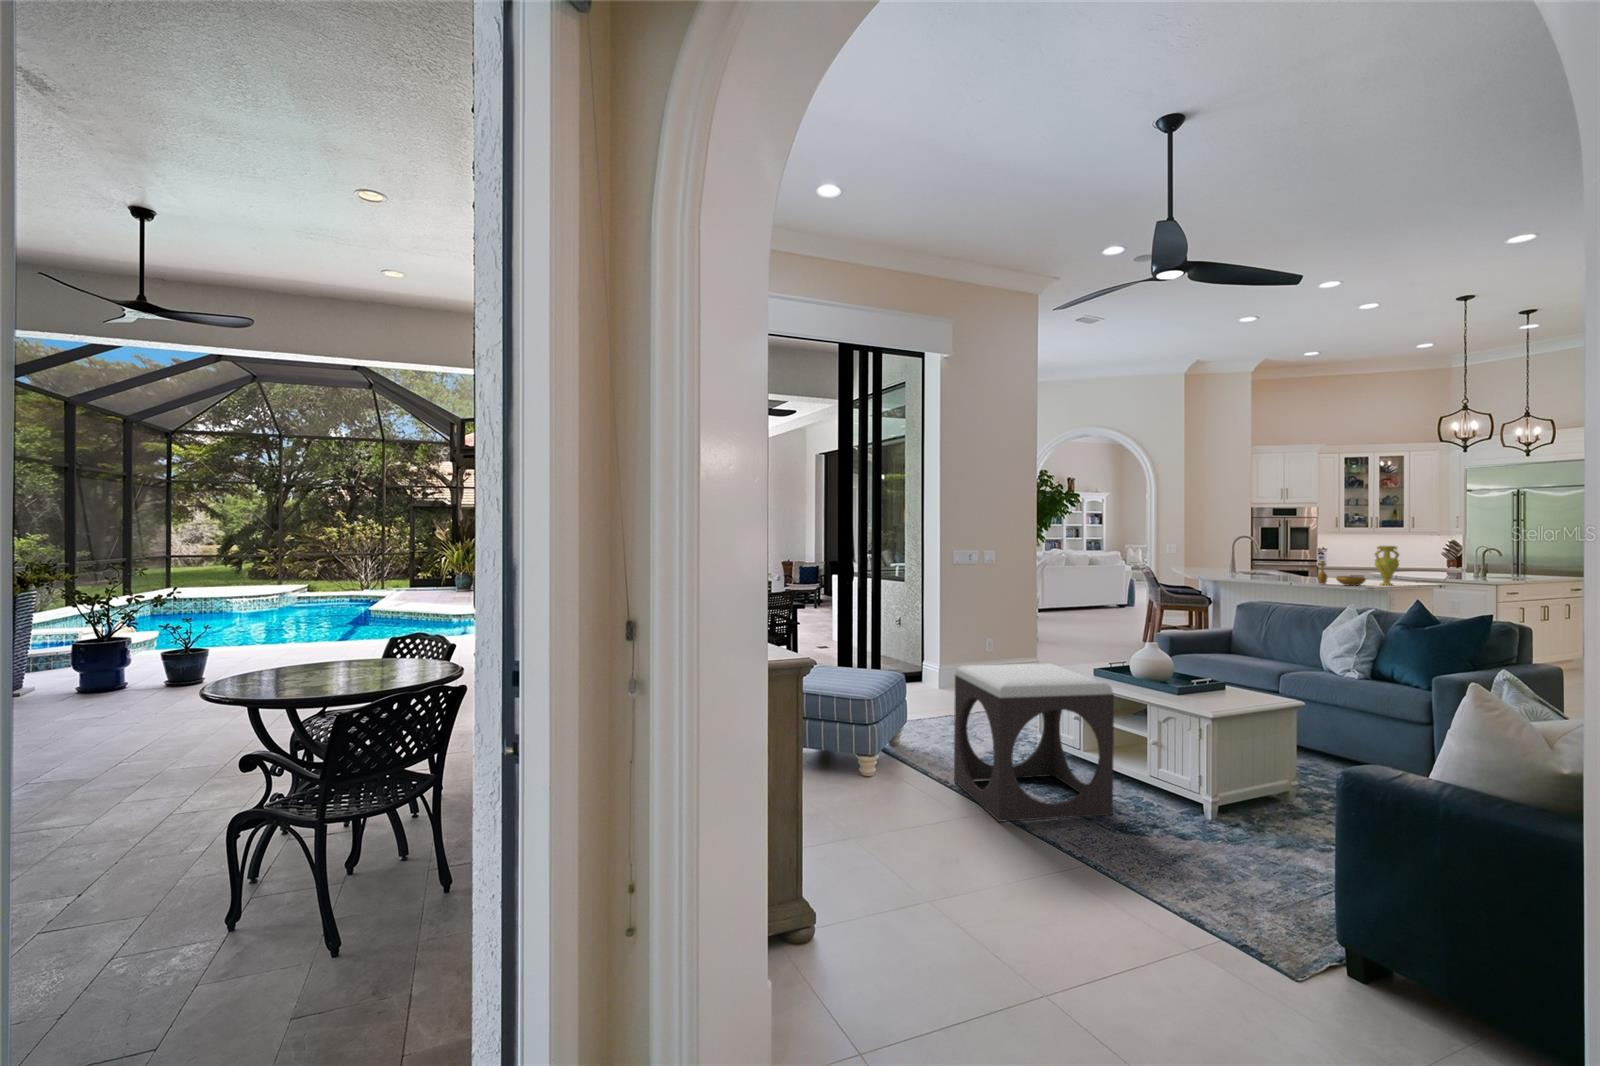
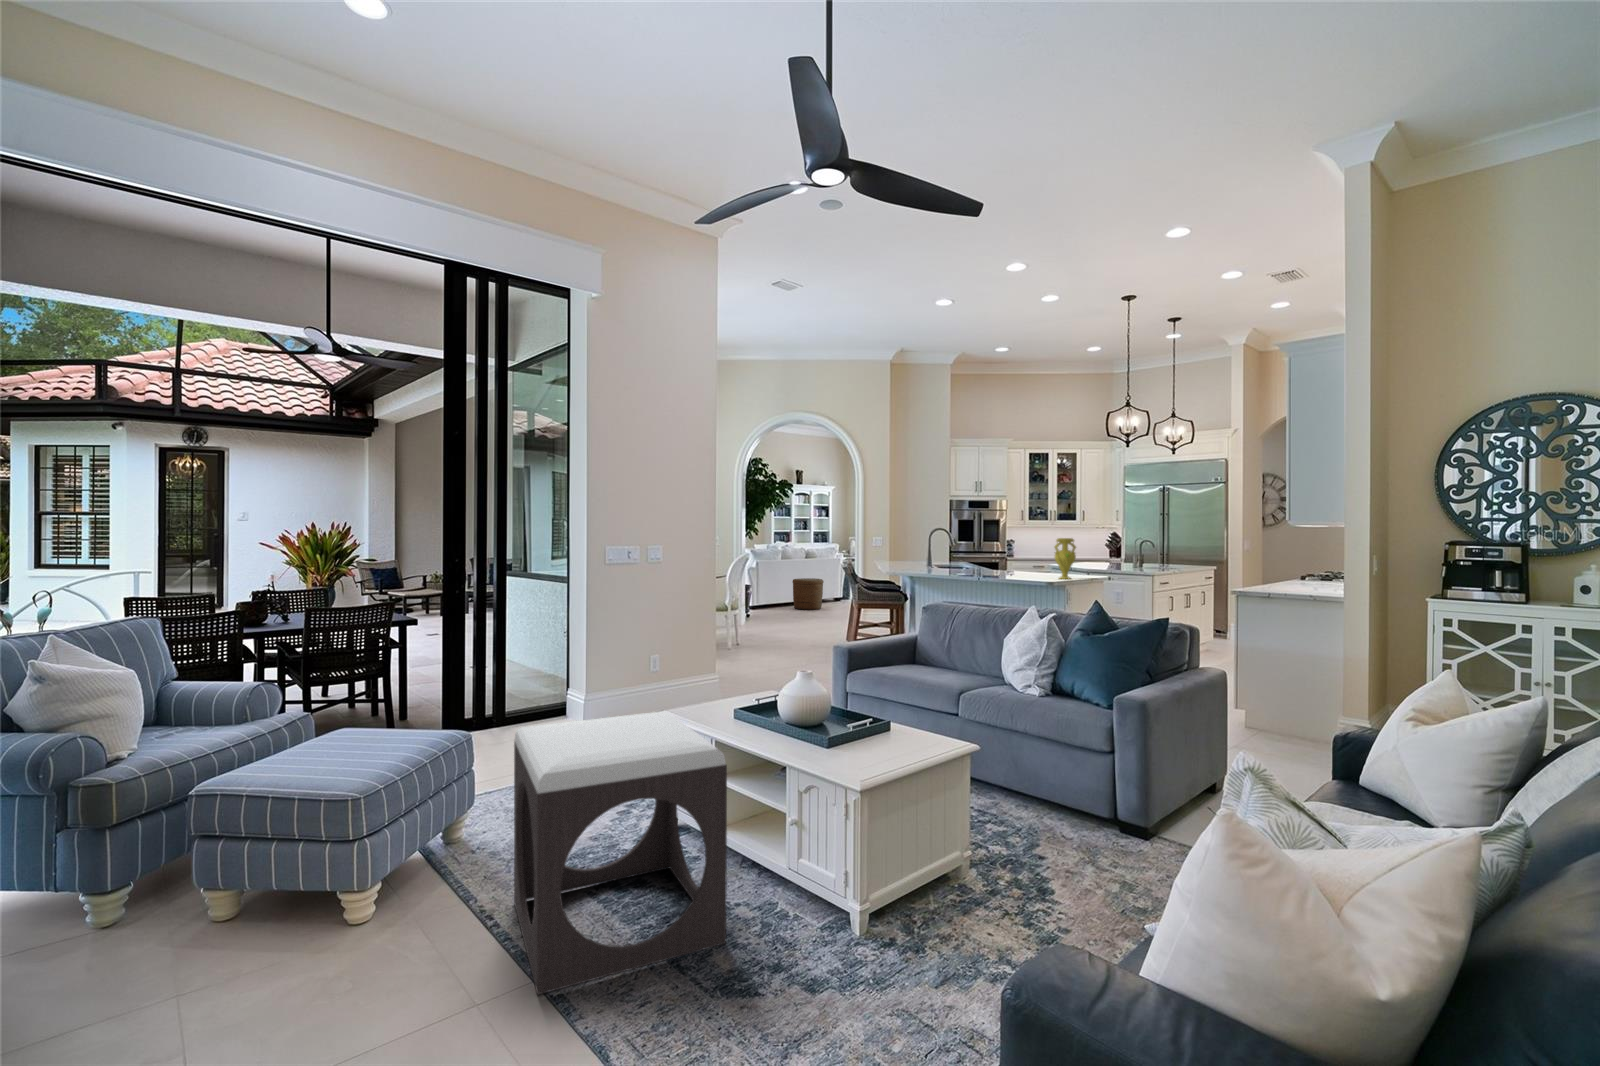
decorative bowl: present [1318,561,1366,586] -> none [1003,554,1047,581]
woven basket: none [1075,585,1108,616] -> present [793,578,824,610]

